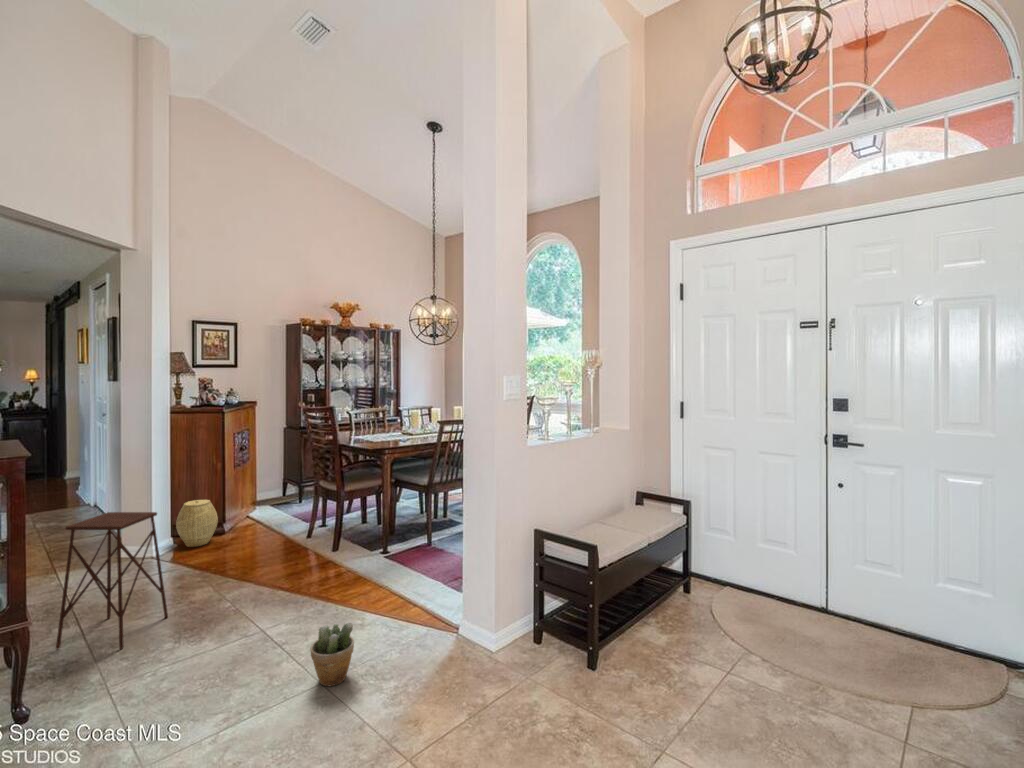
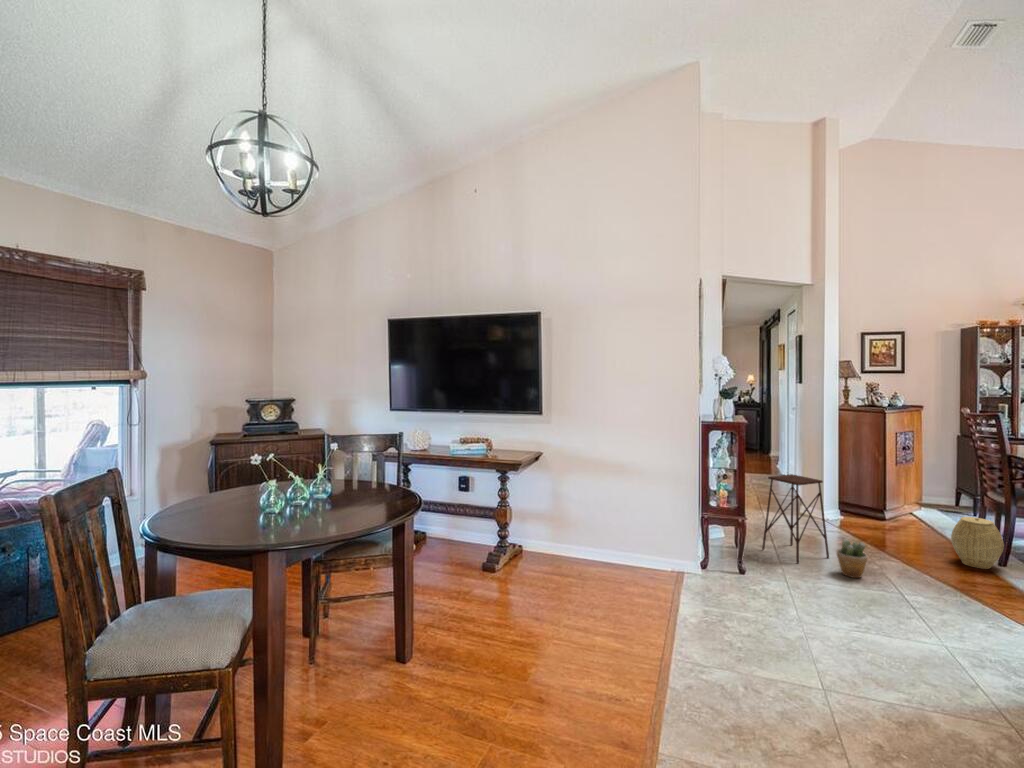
woven basket: present [176,500,218,547] -> present [951,517,1004,569]
potted plant: present [310,623,354,686] -> present [837,540,868,578]

